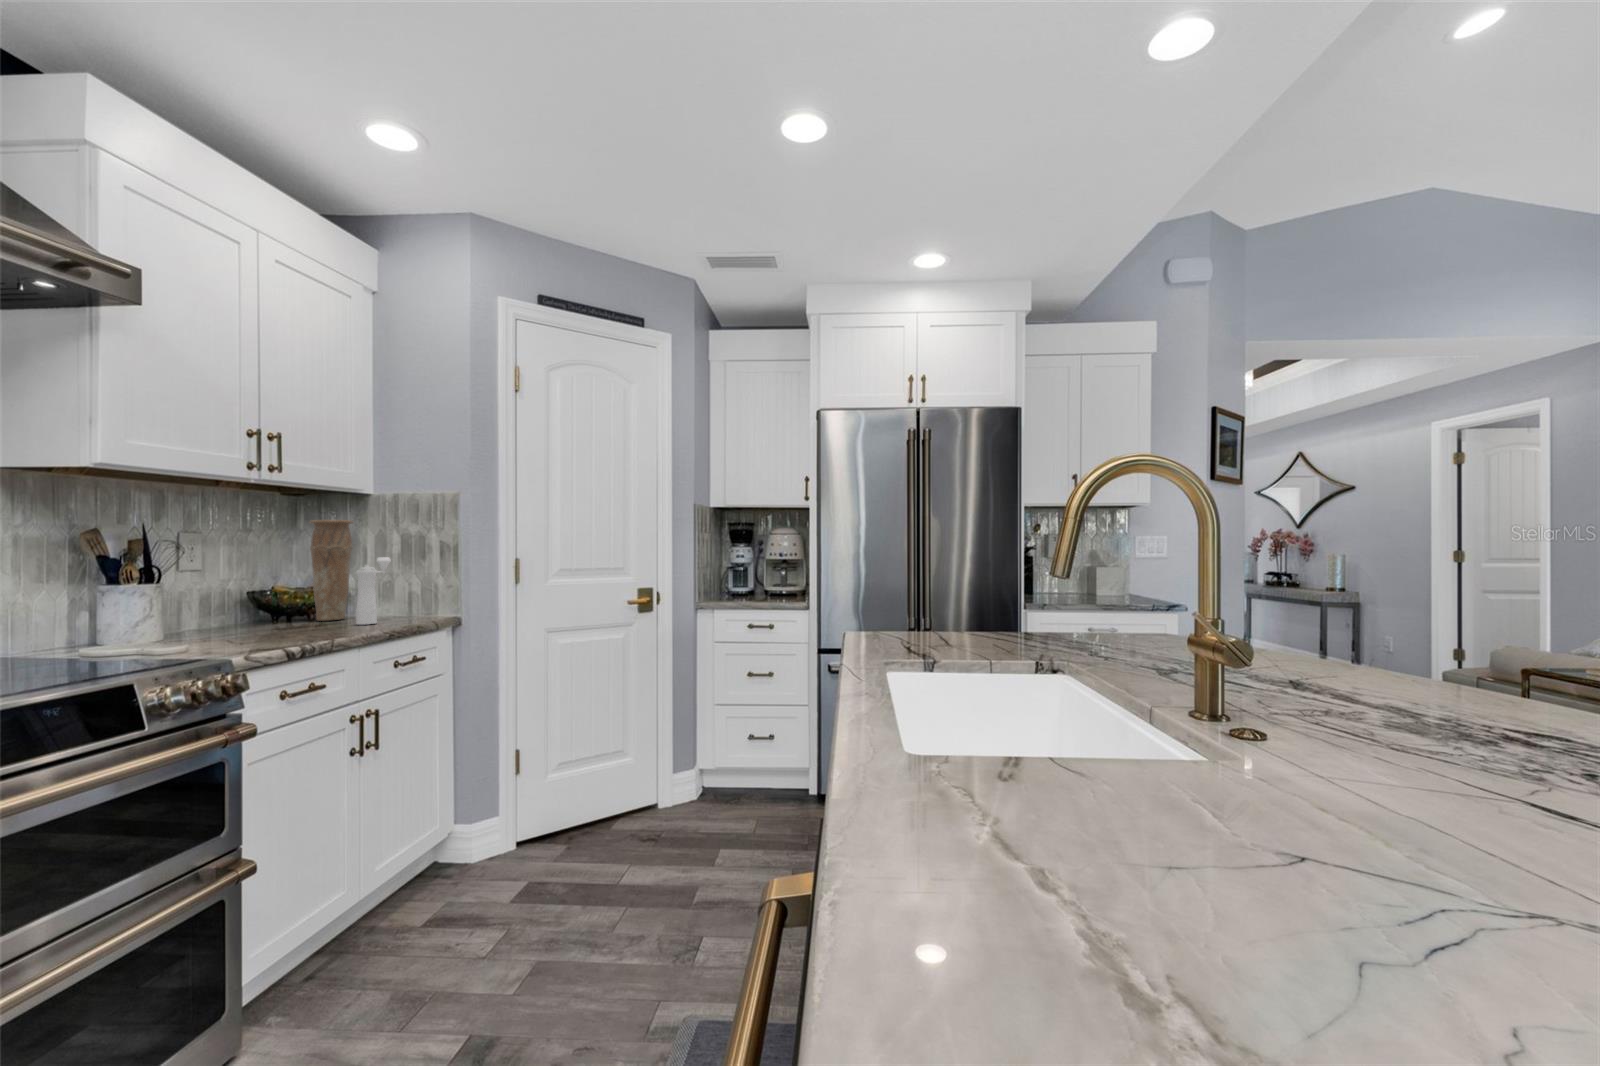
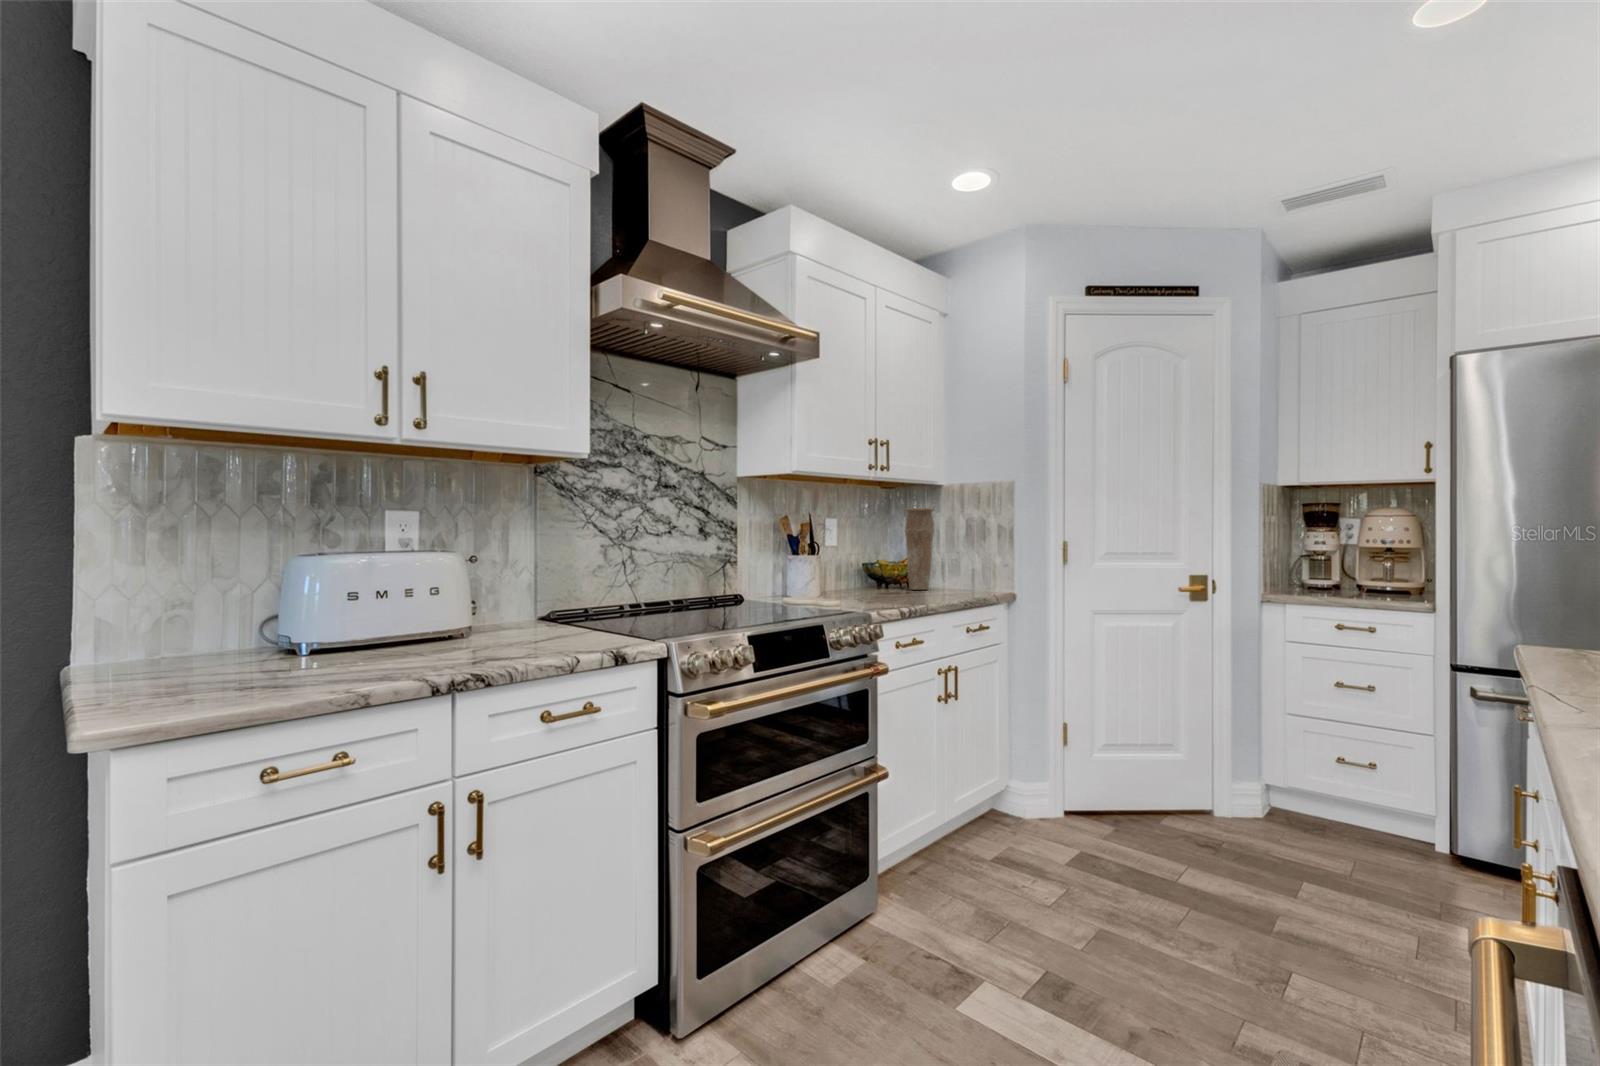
pepper mill: present [356,557,391,625] -> none [940,539,964,595]

